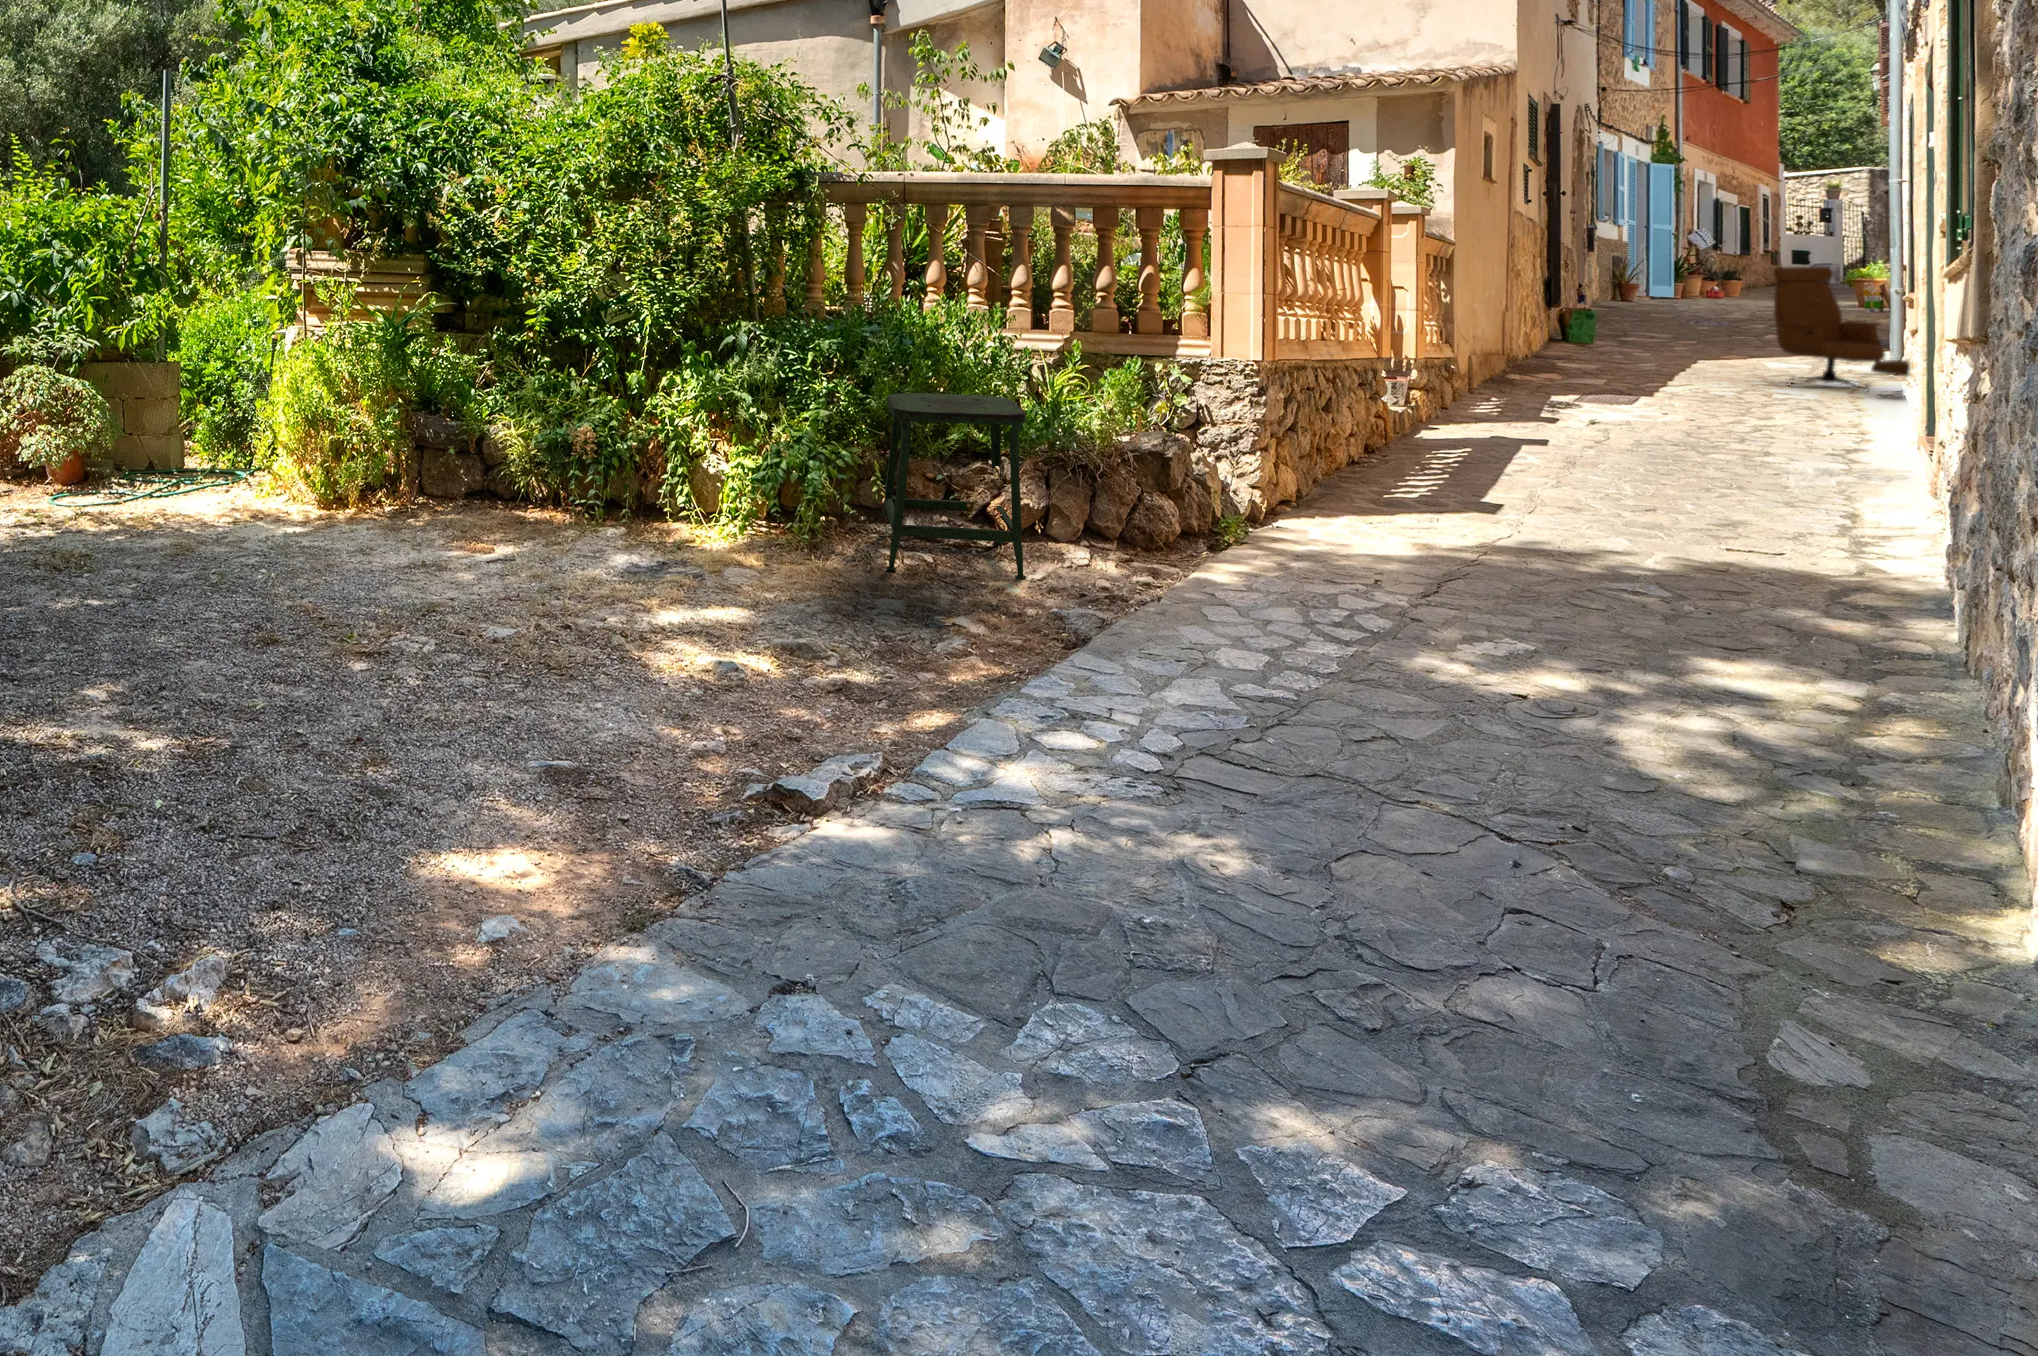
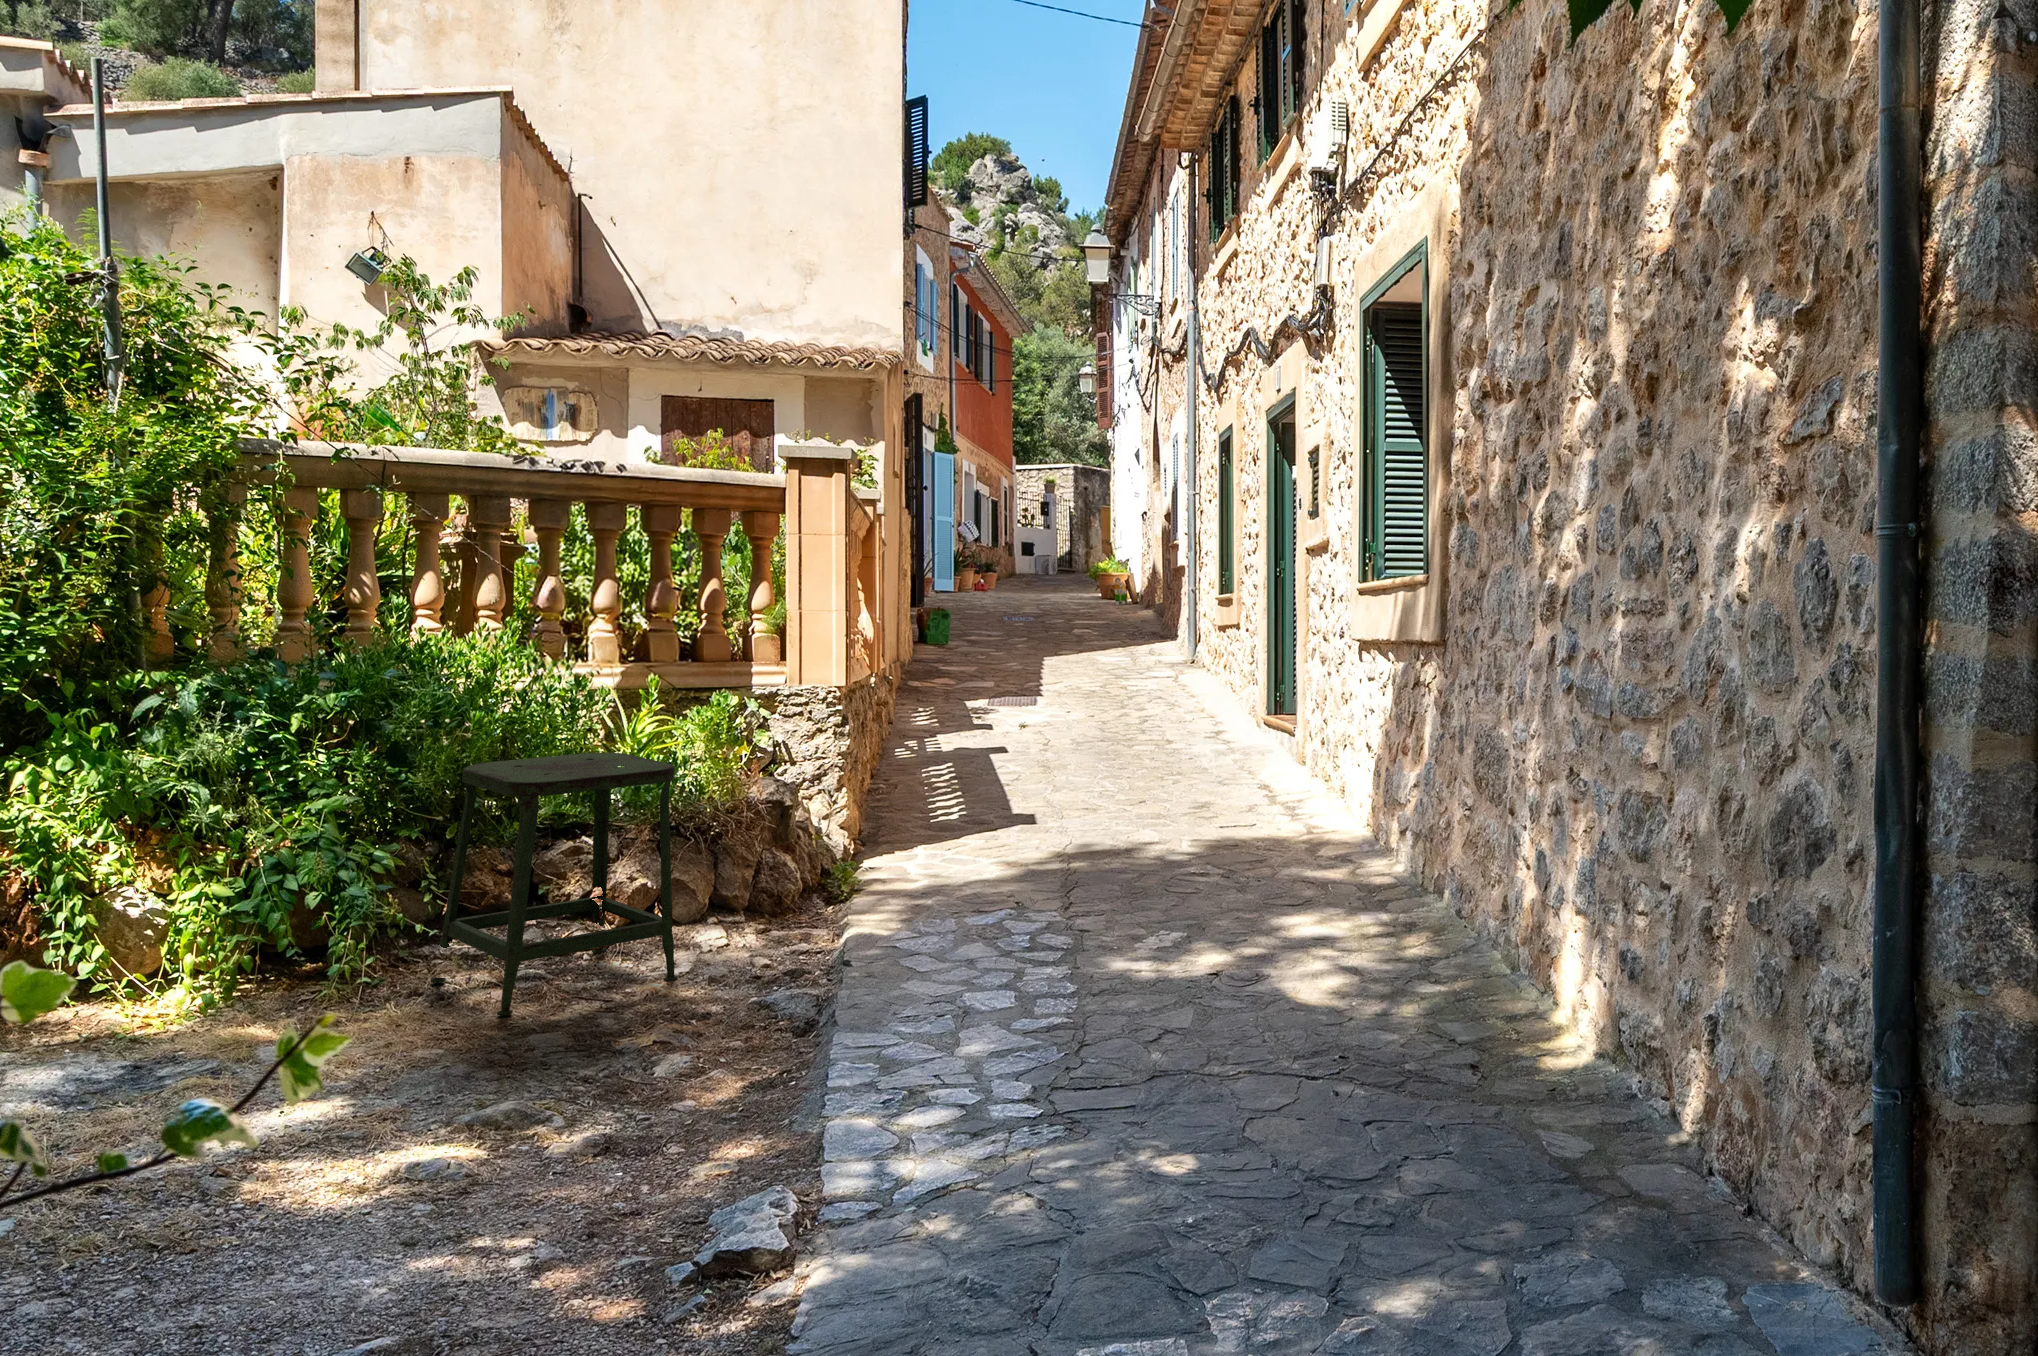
lounge chair: present [1773,267,1910,395] -> none [1083,563,1198,678]

